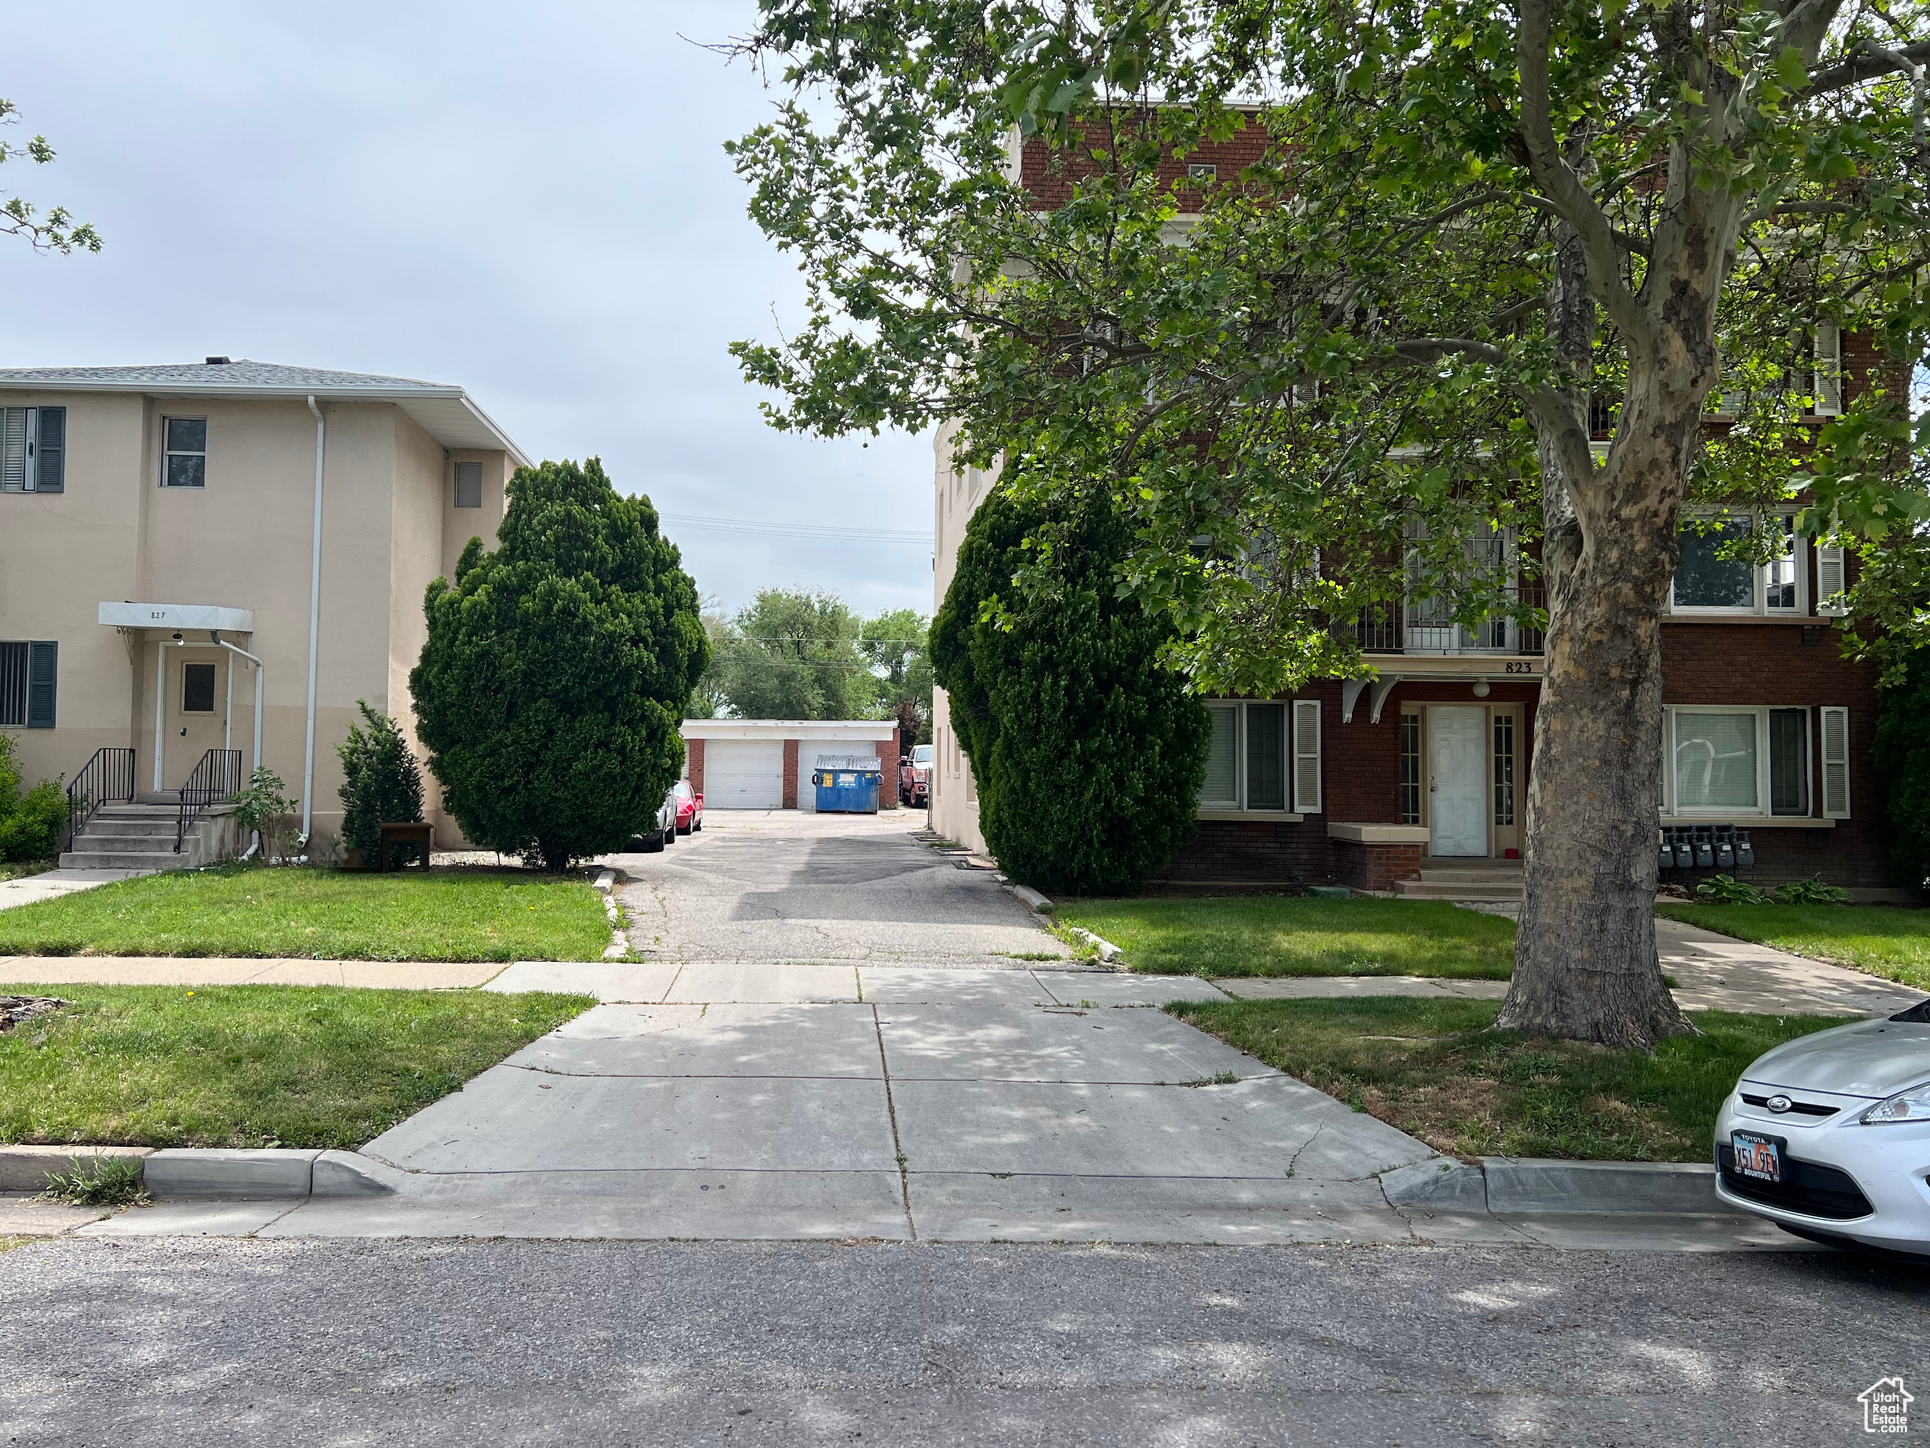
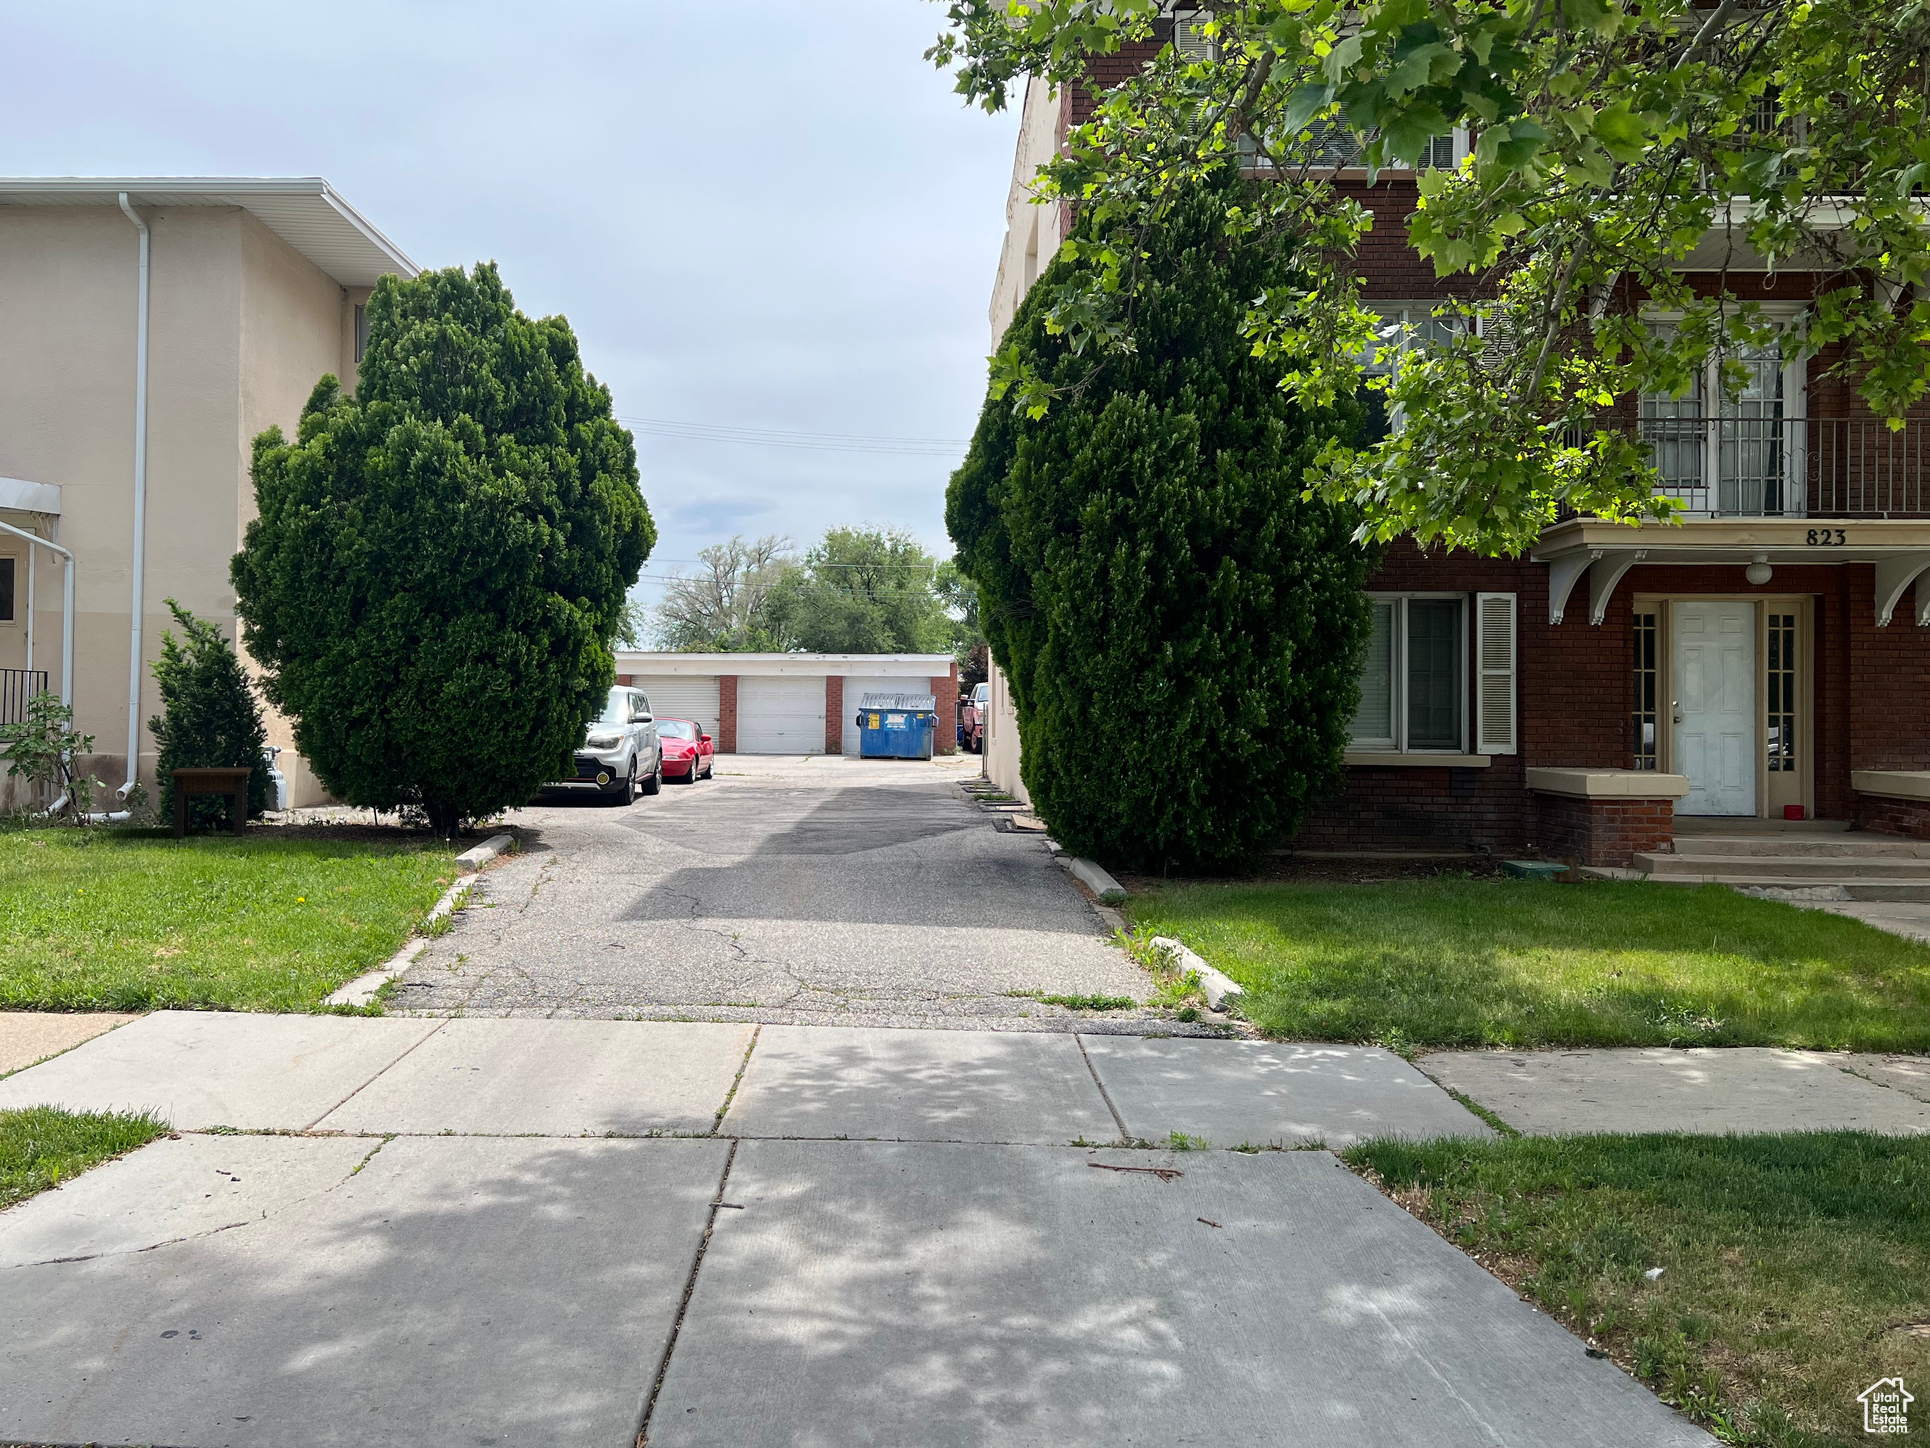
watering can: present [336,848,365,868] -> present [1535,849,1585,883]

